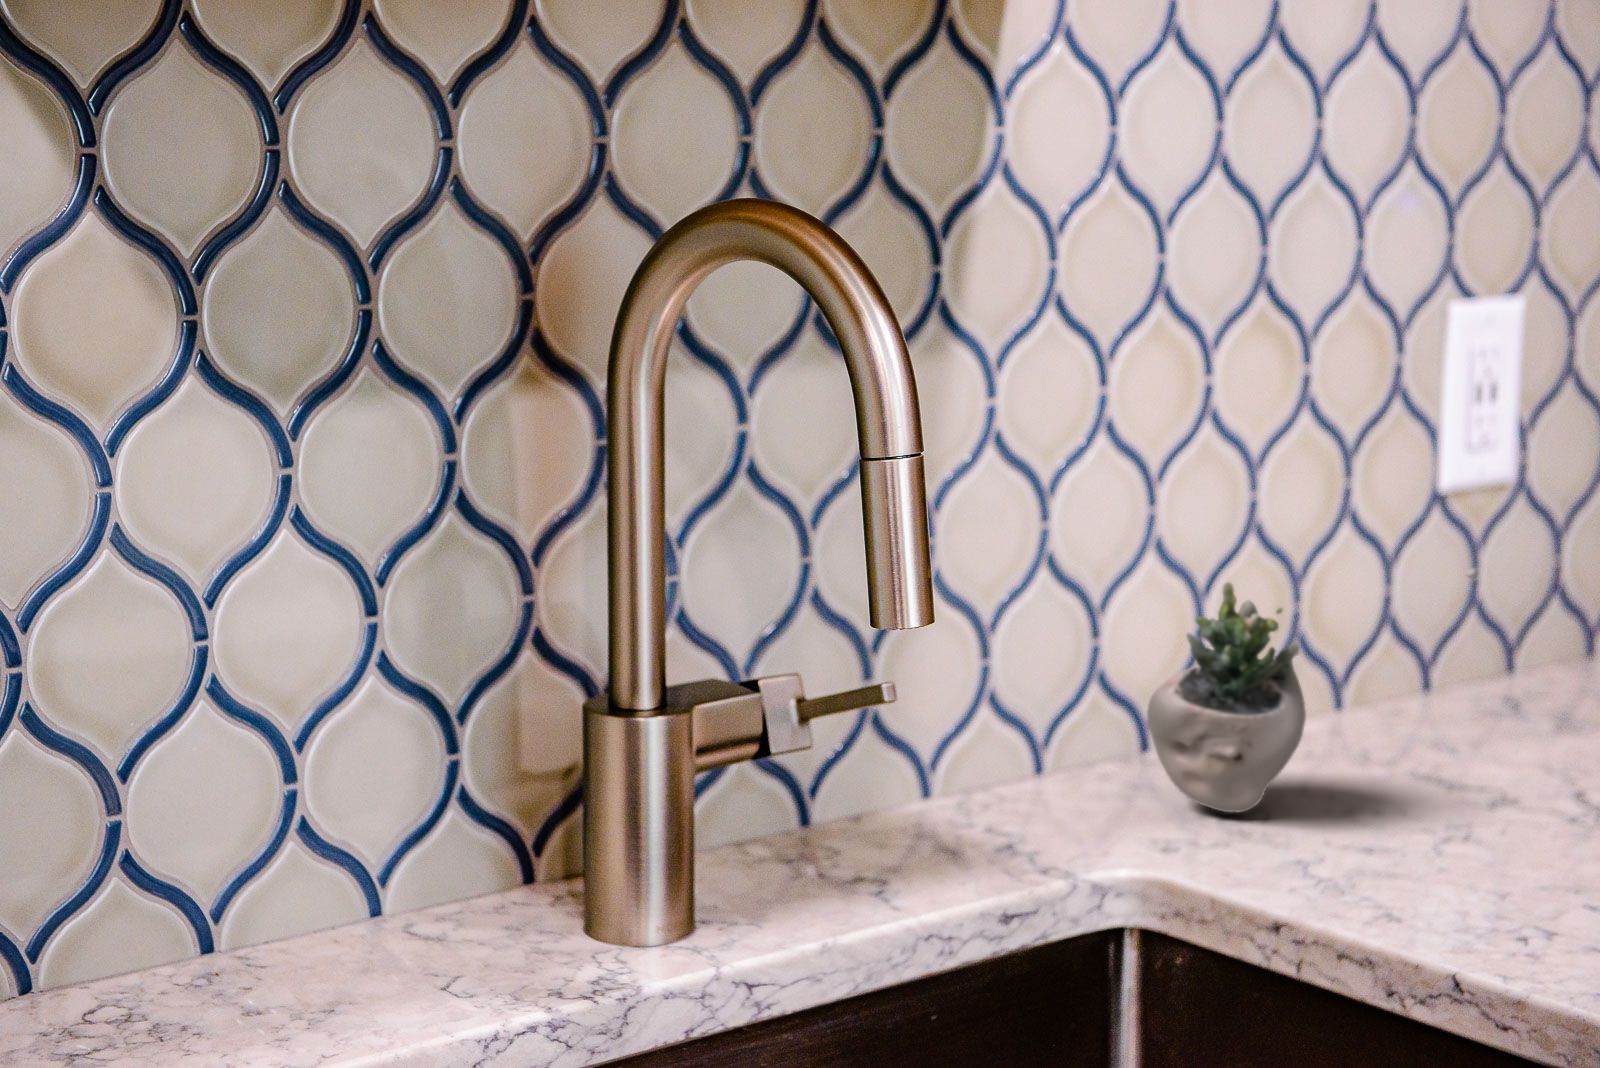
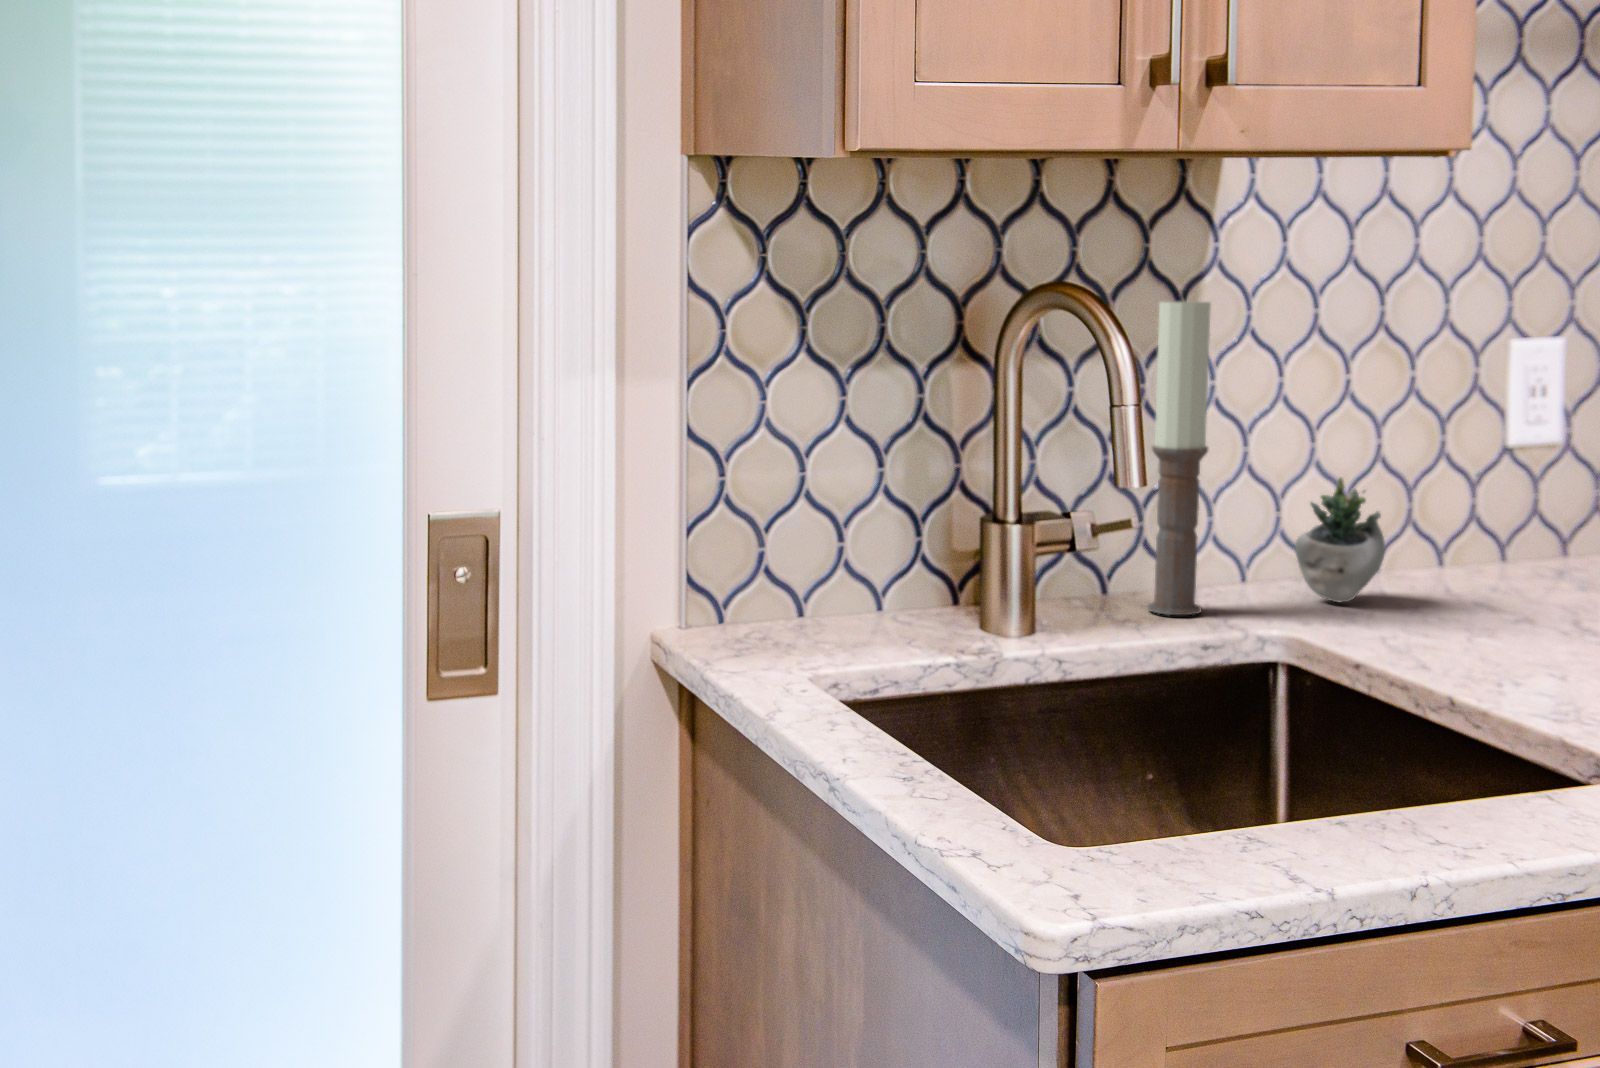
candle: none [908,238,1025,876] -> present [1147,292,1211,615]

